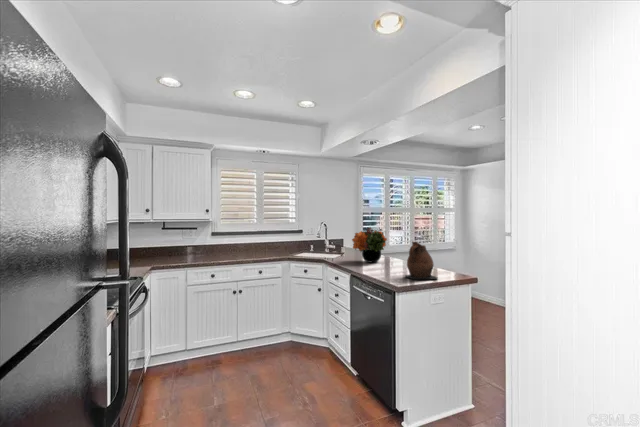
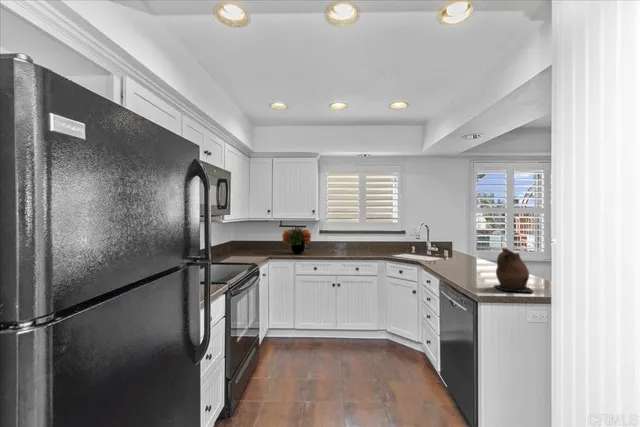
flower arrangement: present [352,228,387,262] -> present [282,227,311,254]

